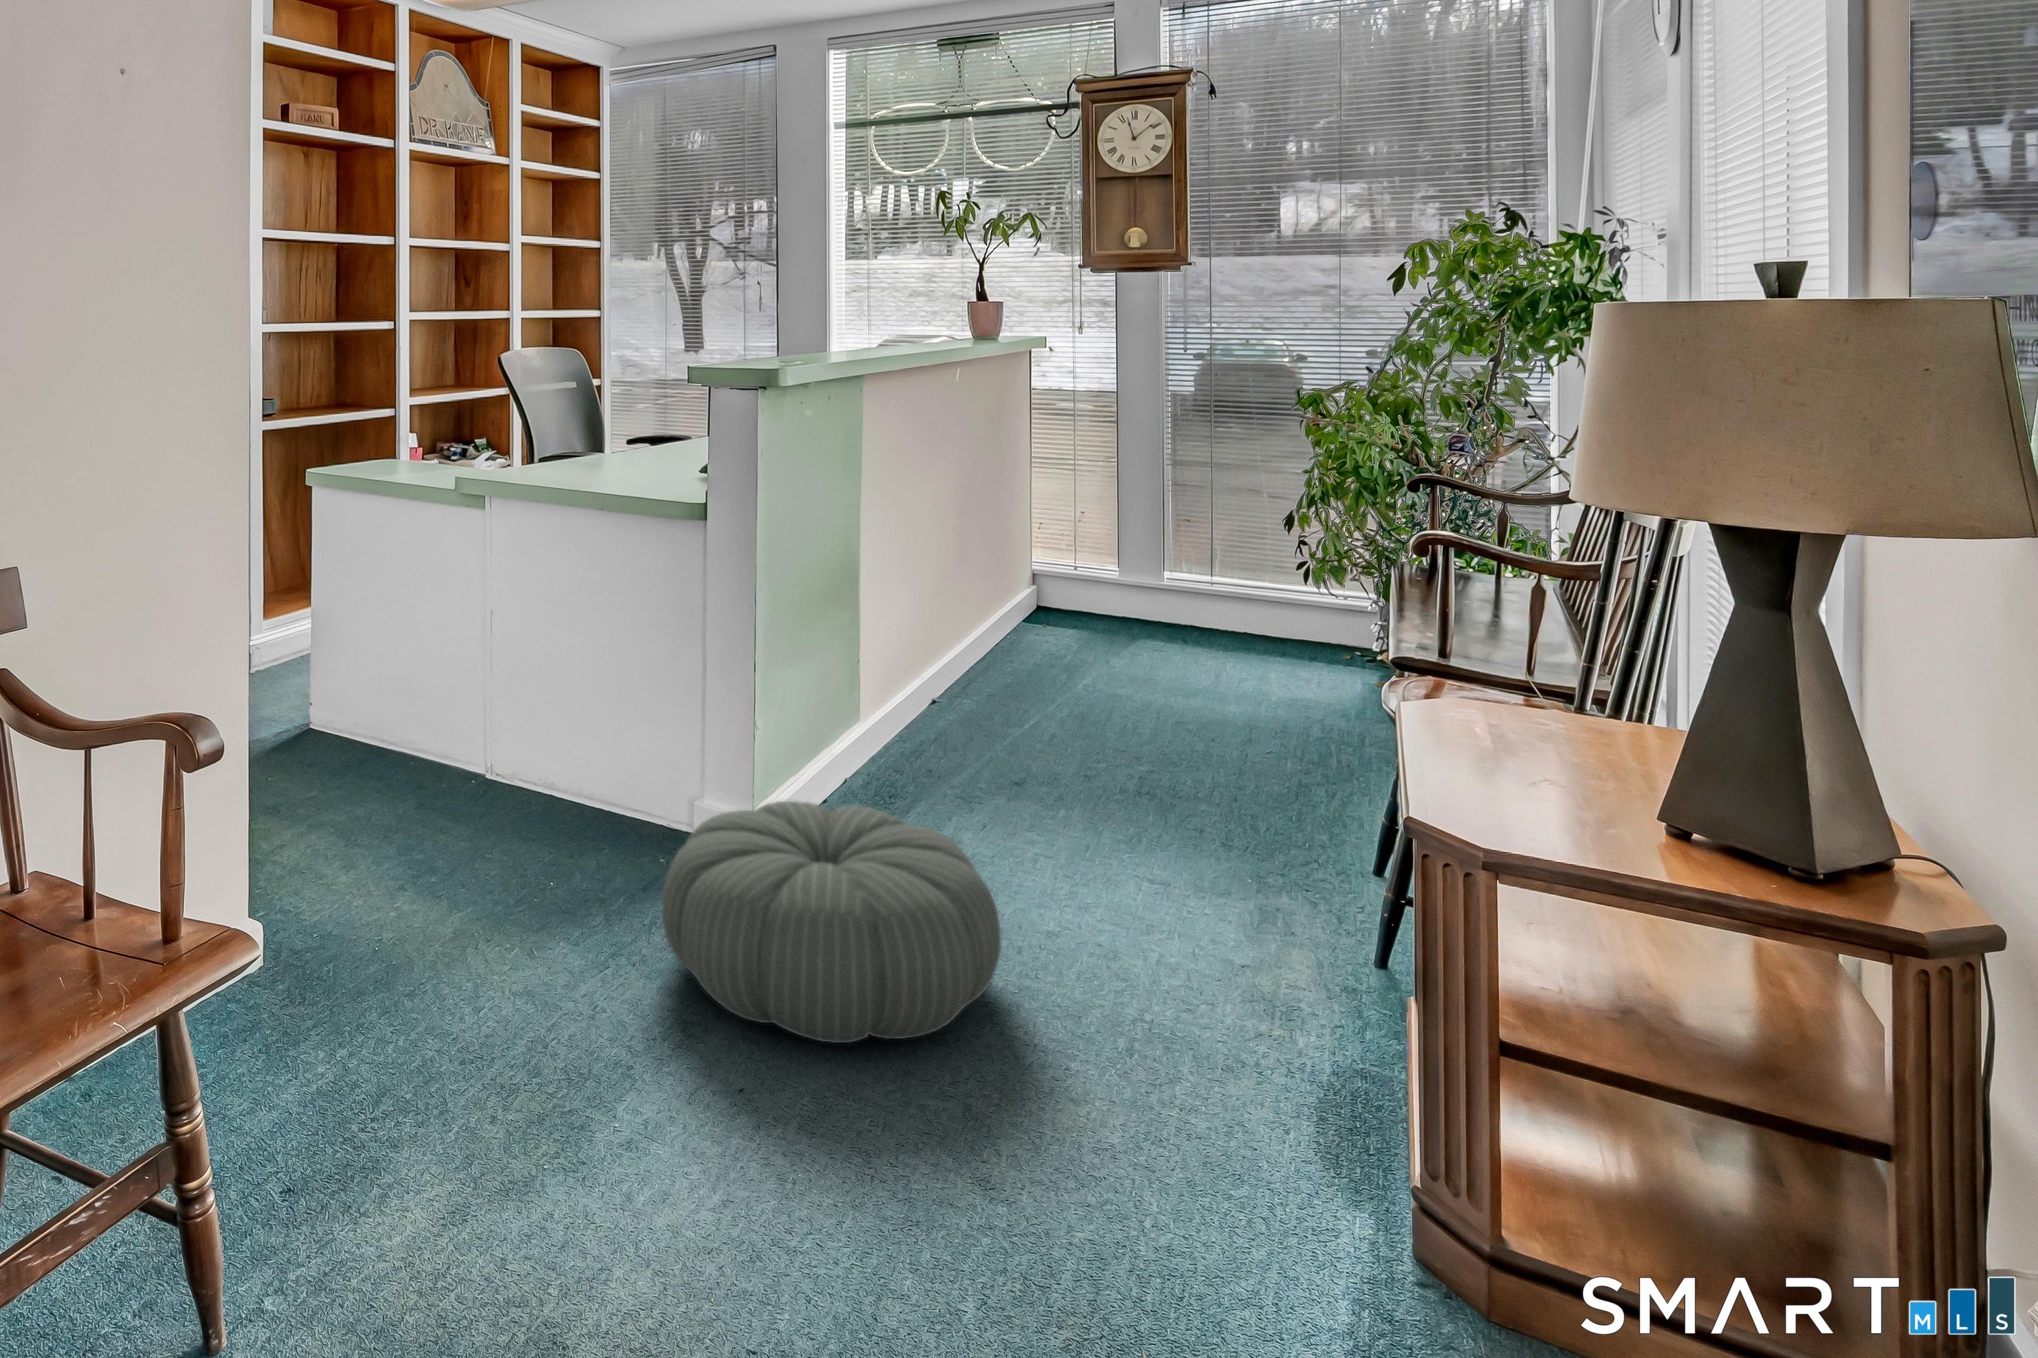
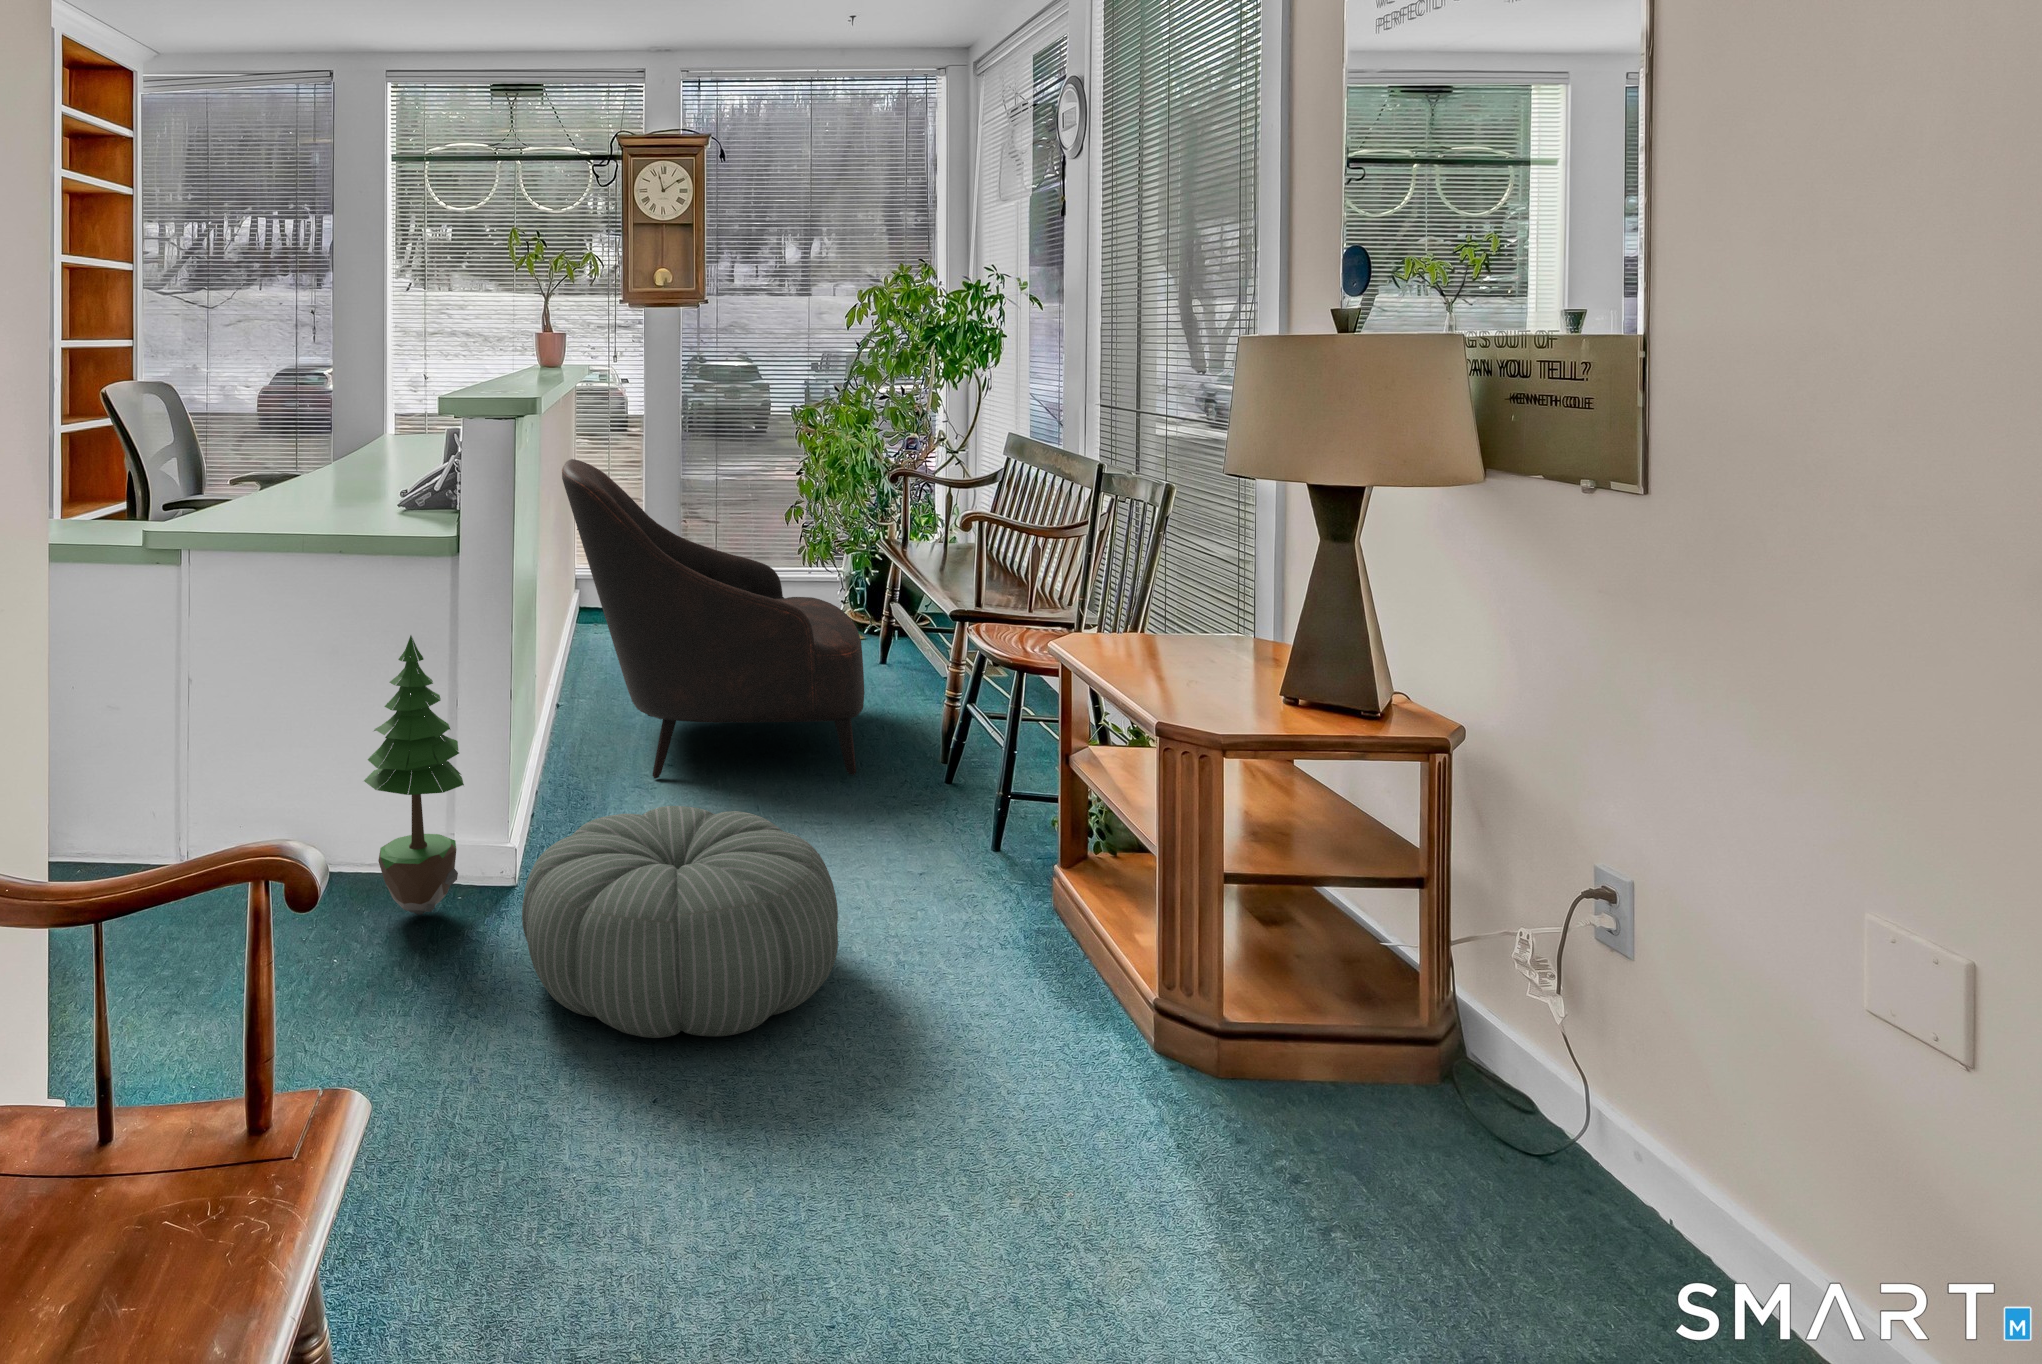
armchair: none [894,438,1253,836] -> present [562,459,864,779]
potted tree: none [590,591,685,855] -> present [364,635,464,915]

